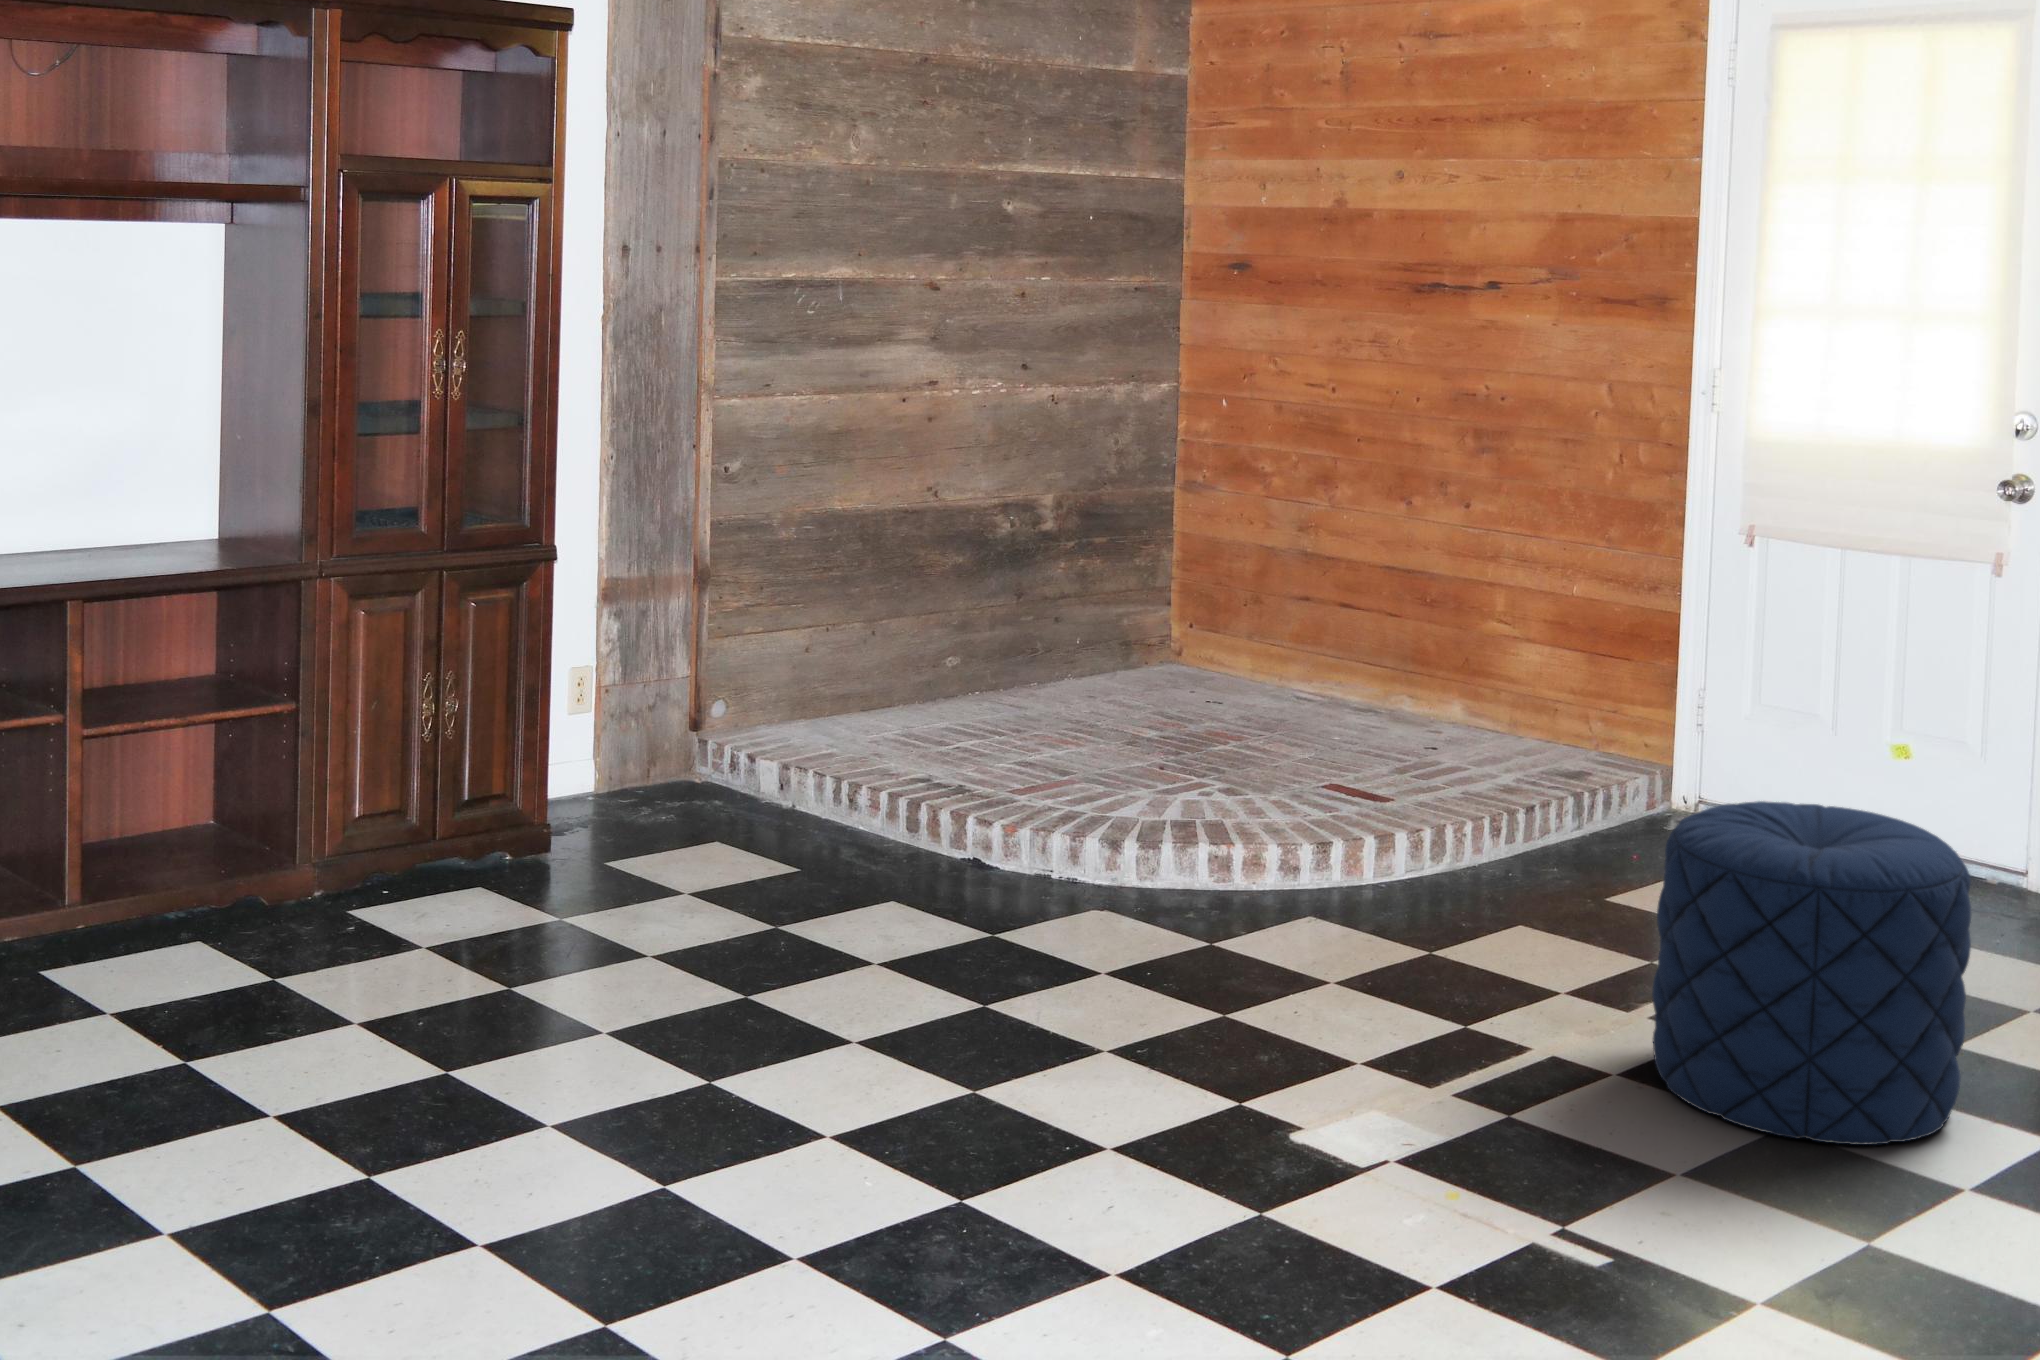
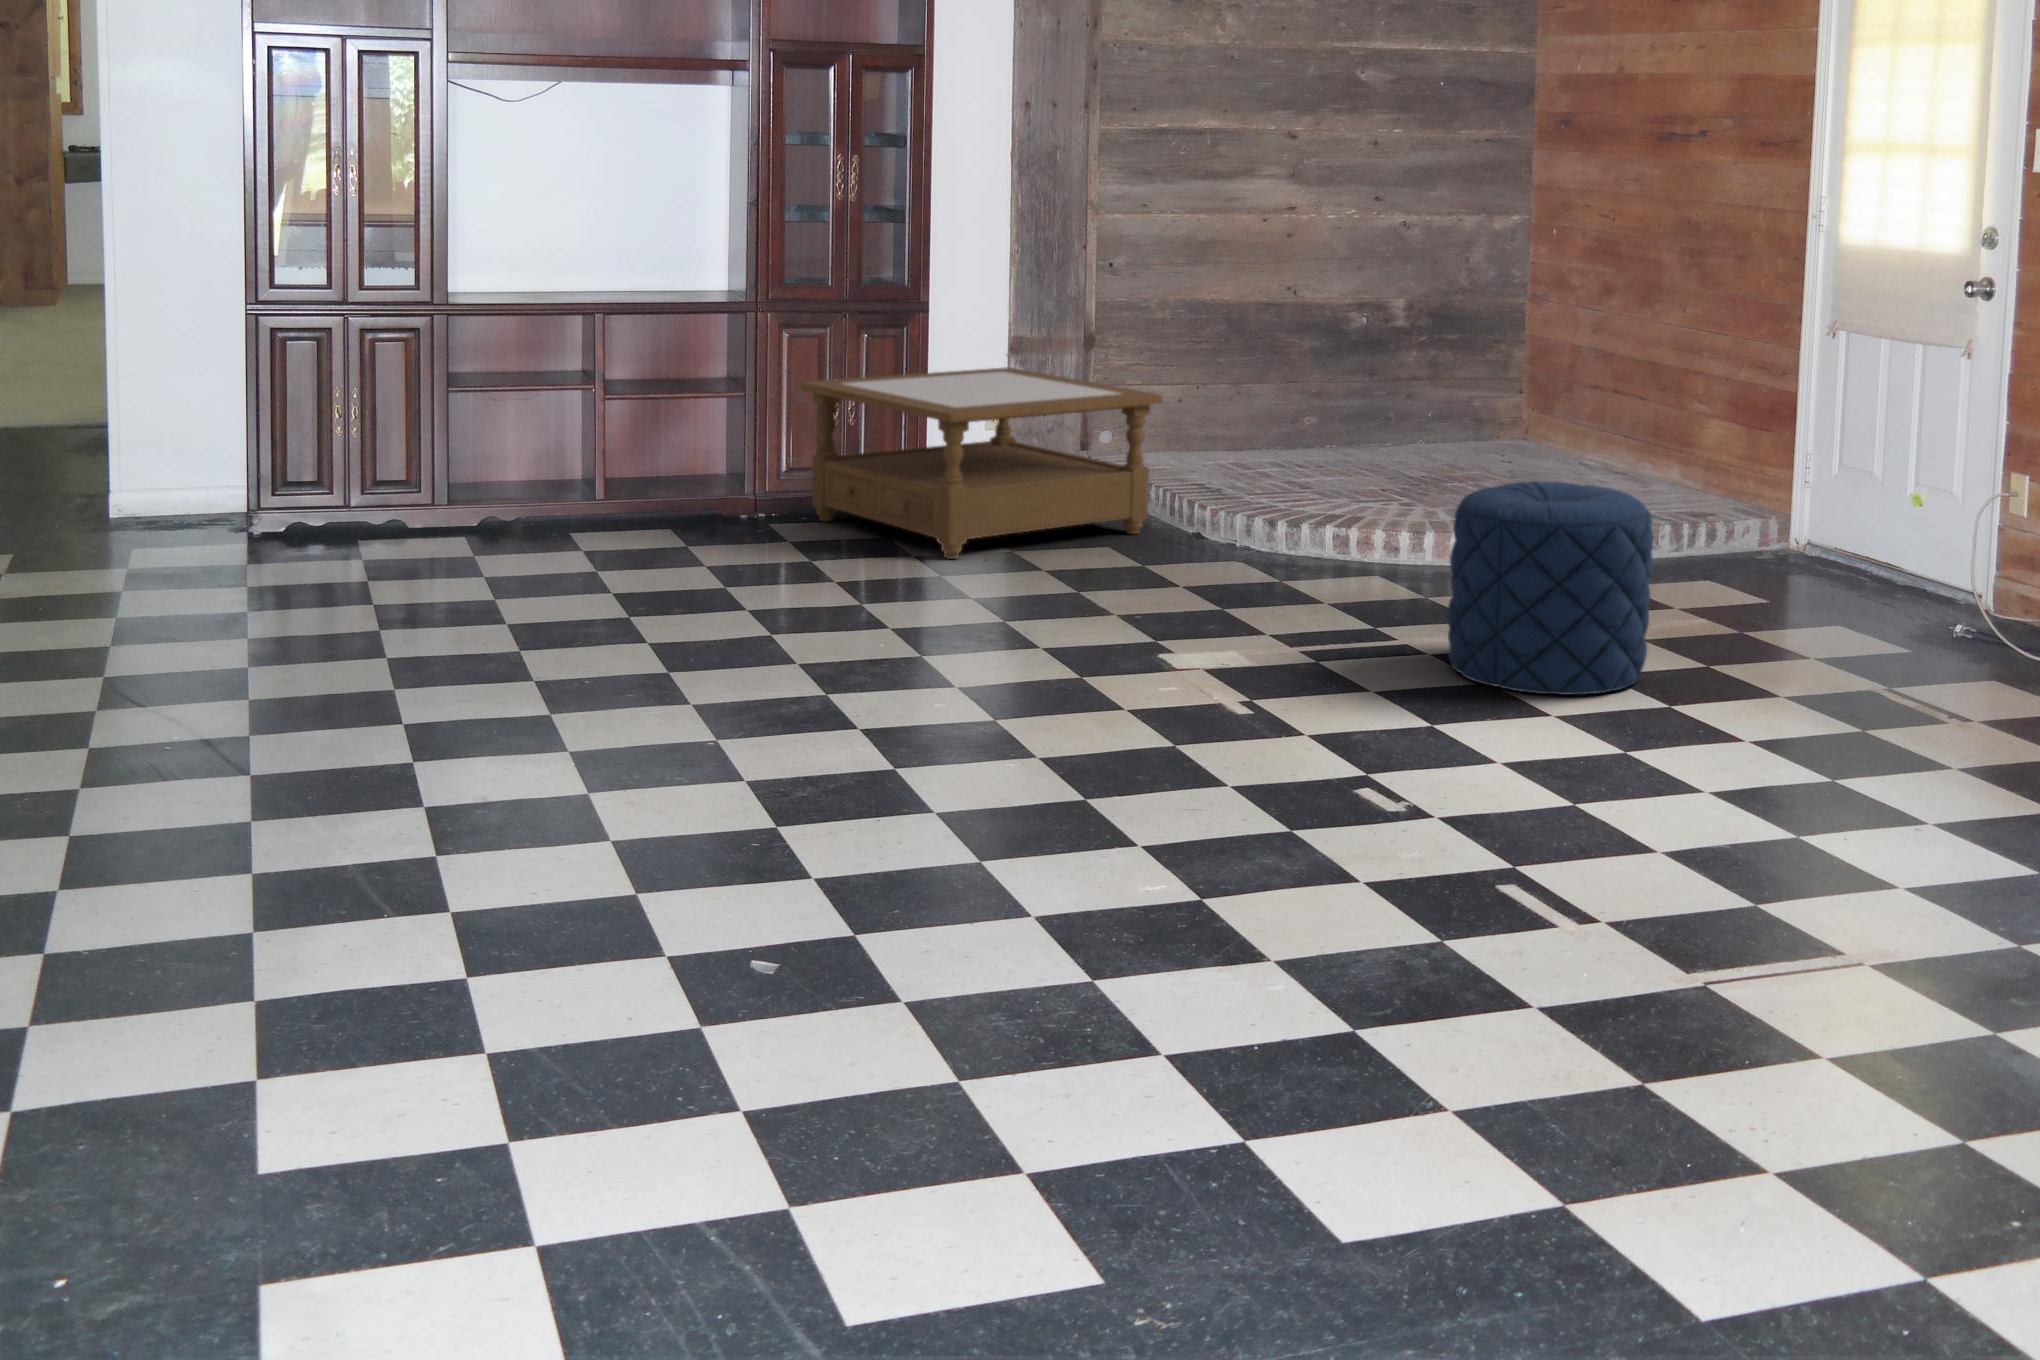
coffee table: none [377,627,933,962] -> present [801,367,1163,559]

